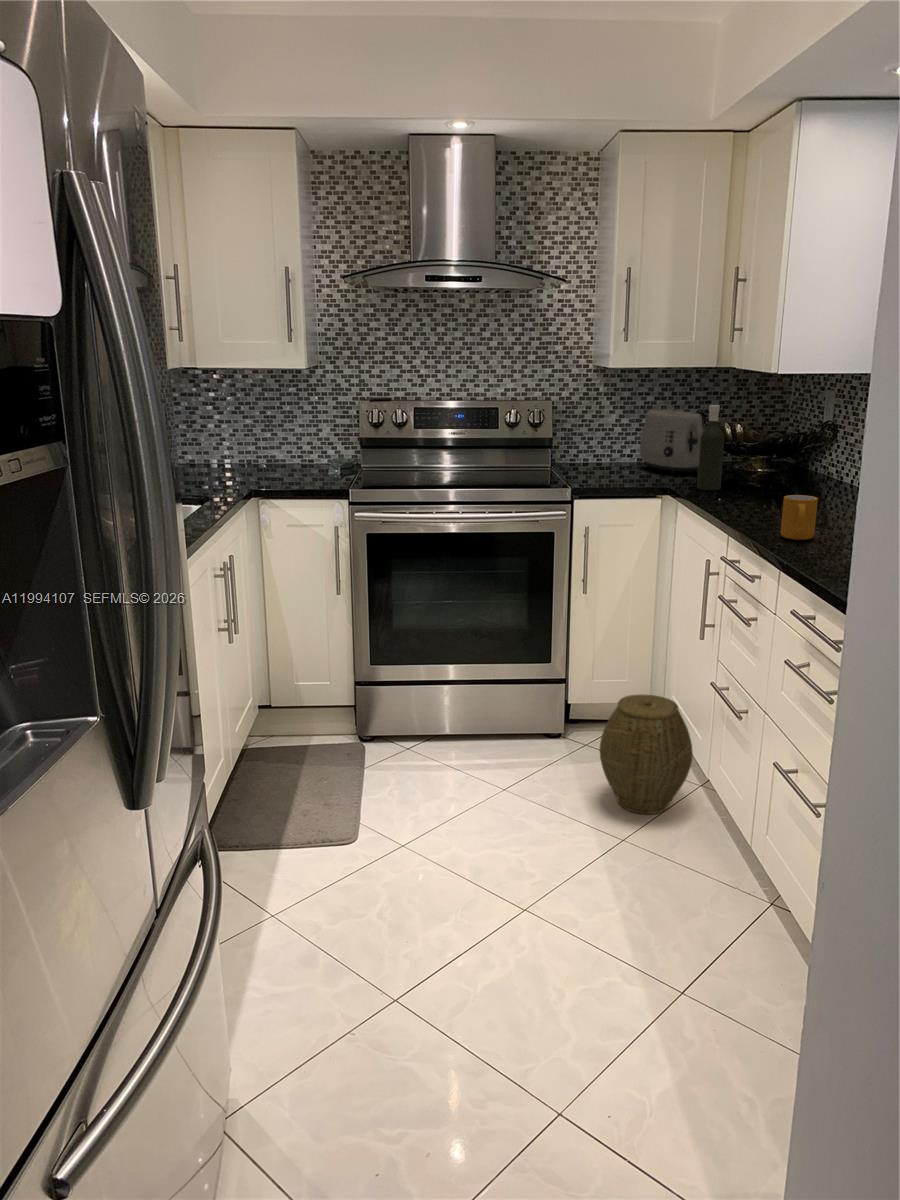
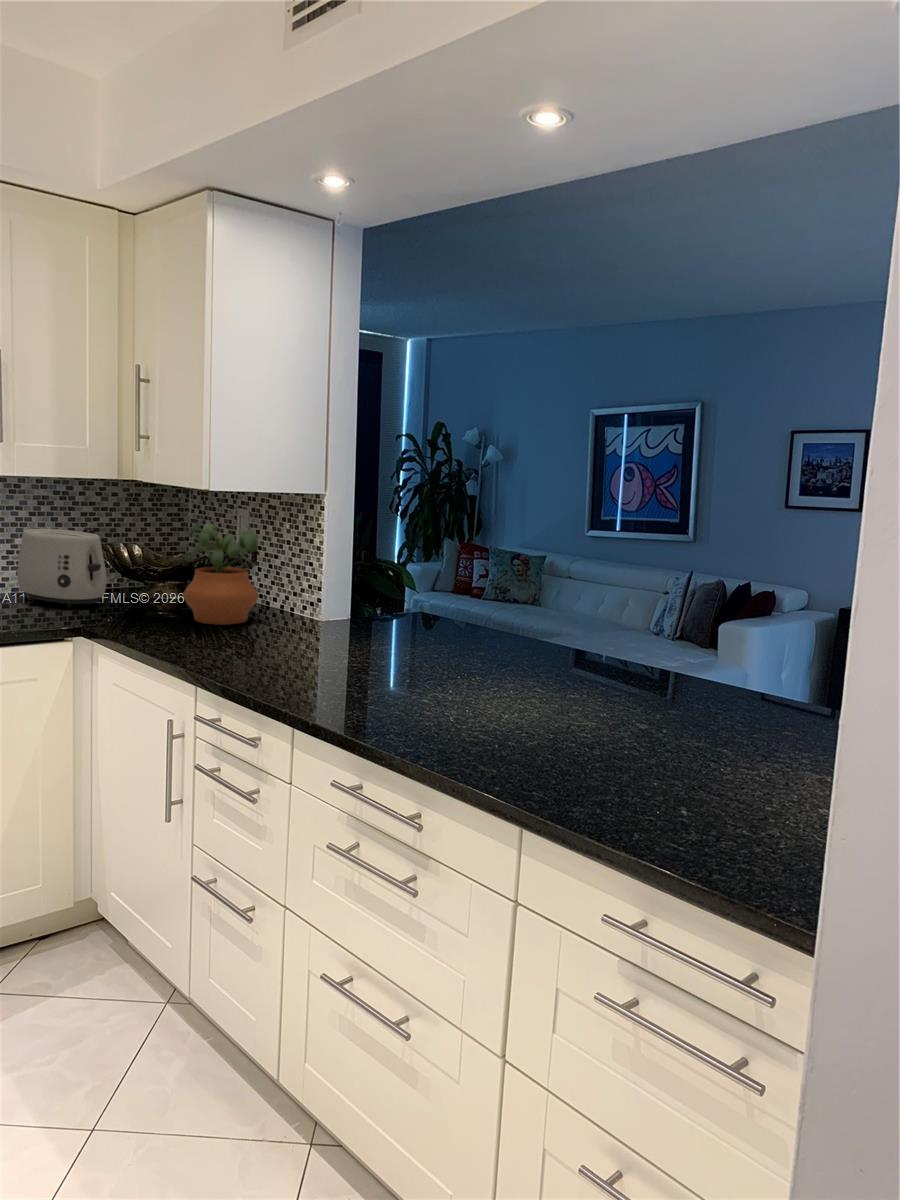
potted plant: none [756,400,827,493] -> present [183,522,259,625]
bottle: present [697,405,724,490] -> none [117,526,146,628]
mug: present [781,495,818,540] -> none [276,638,314,691]
woven basket: present [600,695,693,814] -> none [41,905,172,1077]

